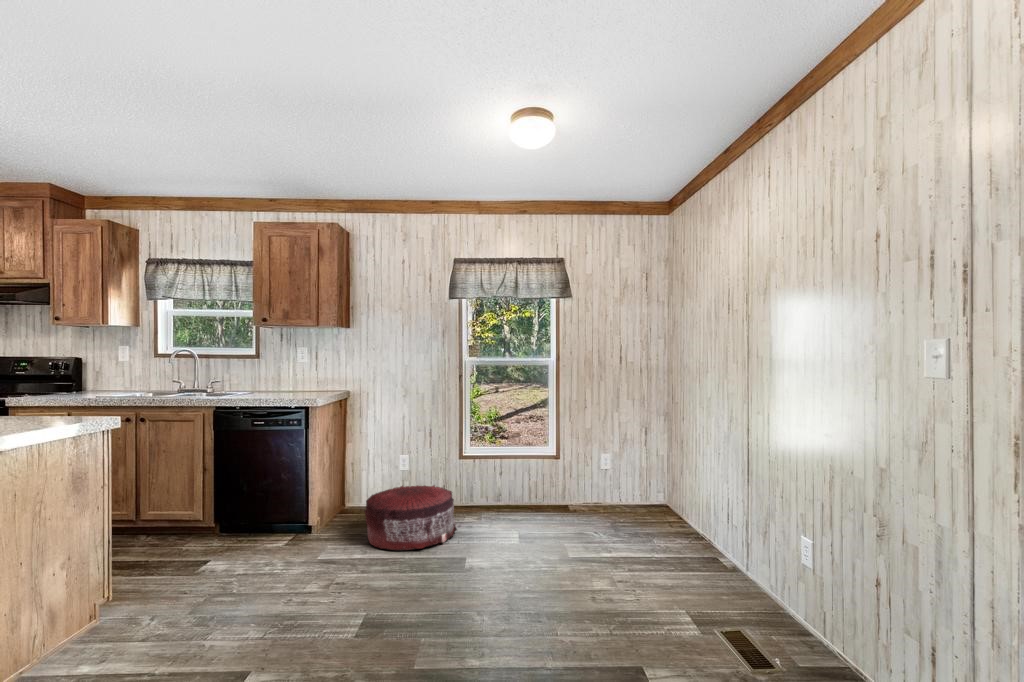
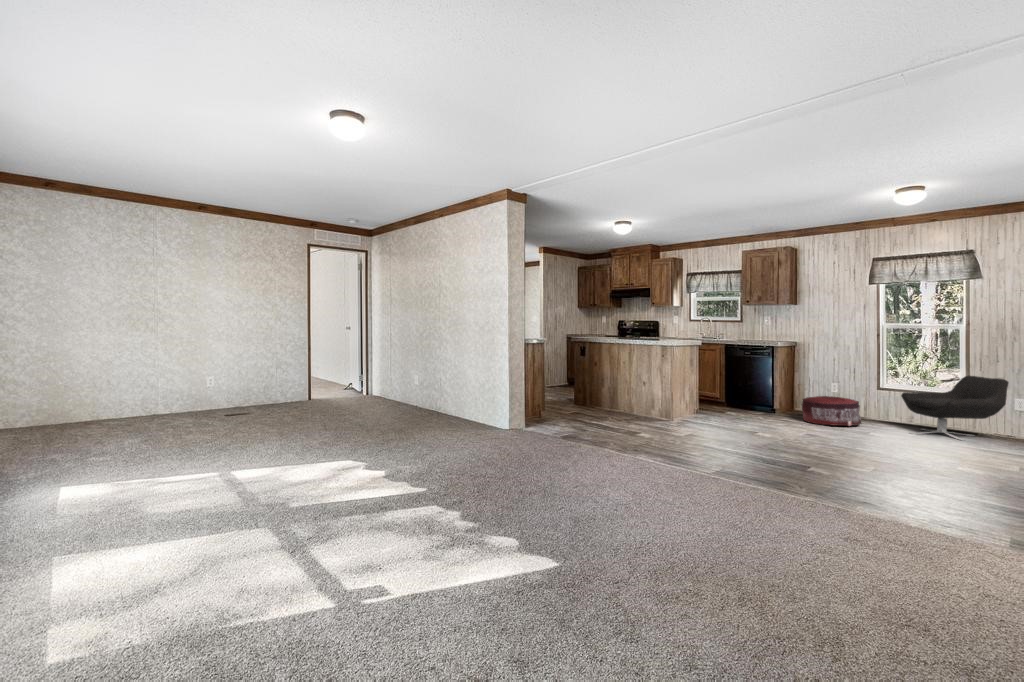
lounge chair: none [502,430,621,538] -> present [901,376,1009,440]

